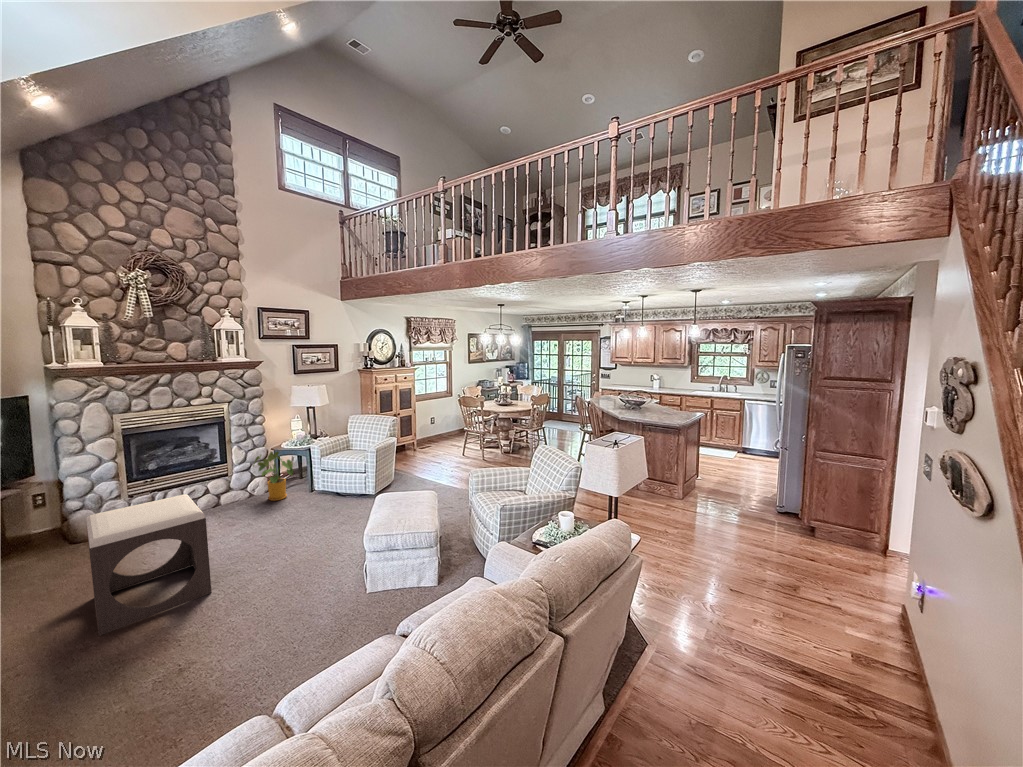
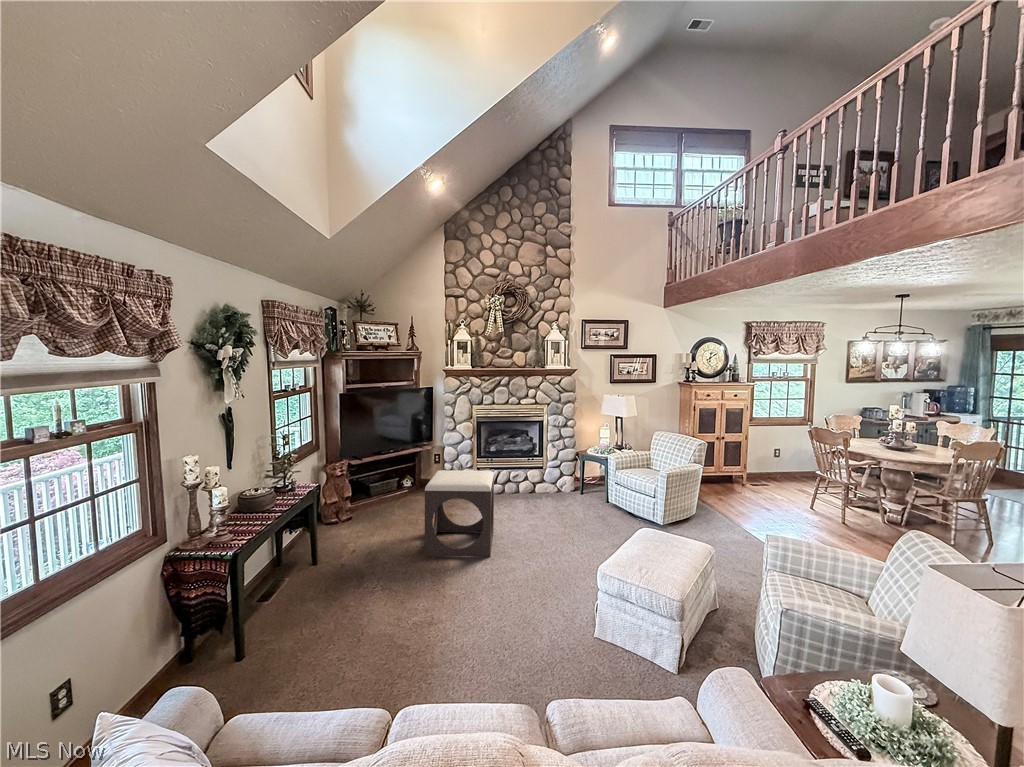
house plant: present [253,452,293,501] -> none [560,455,593,503]

